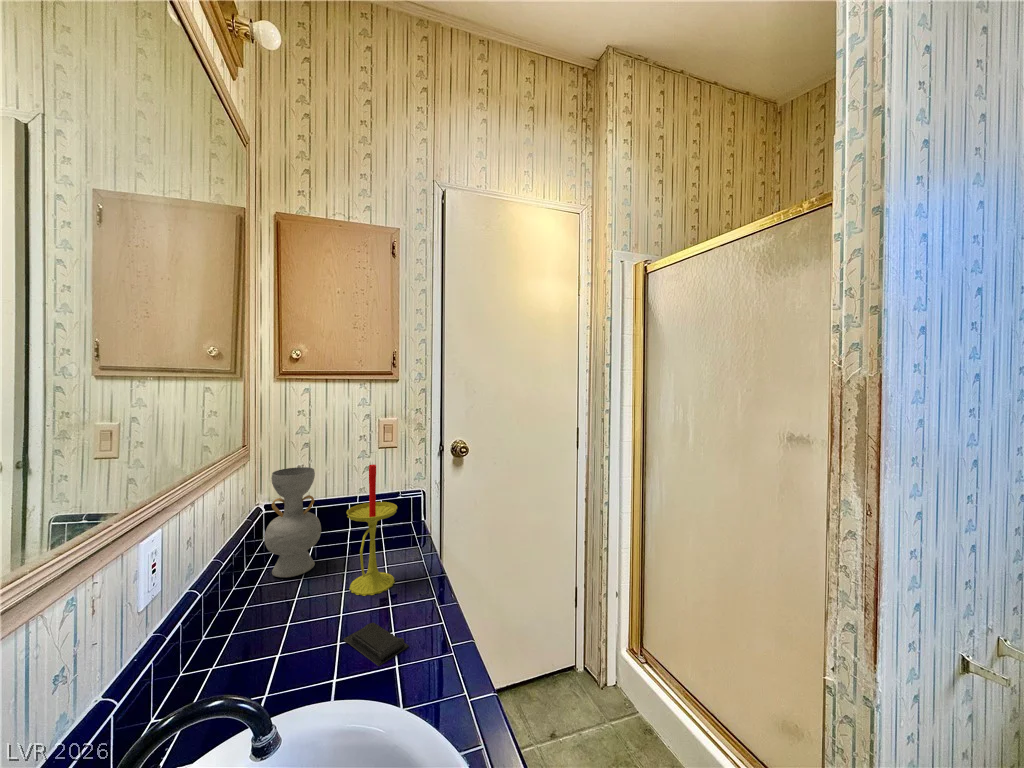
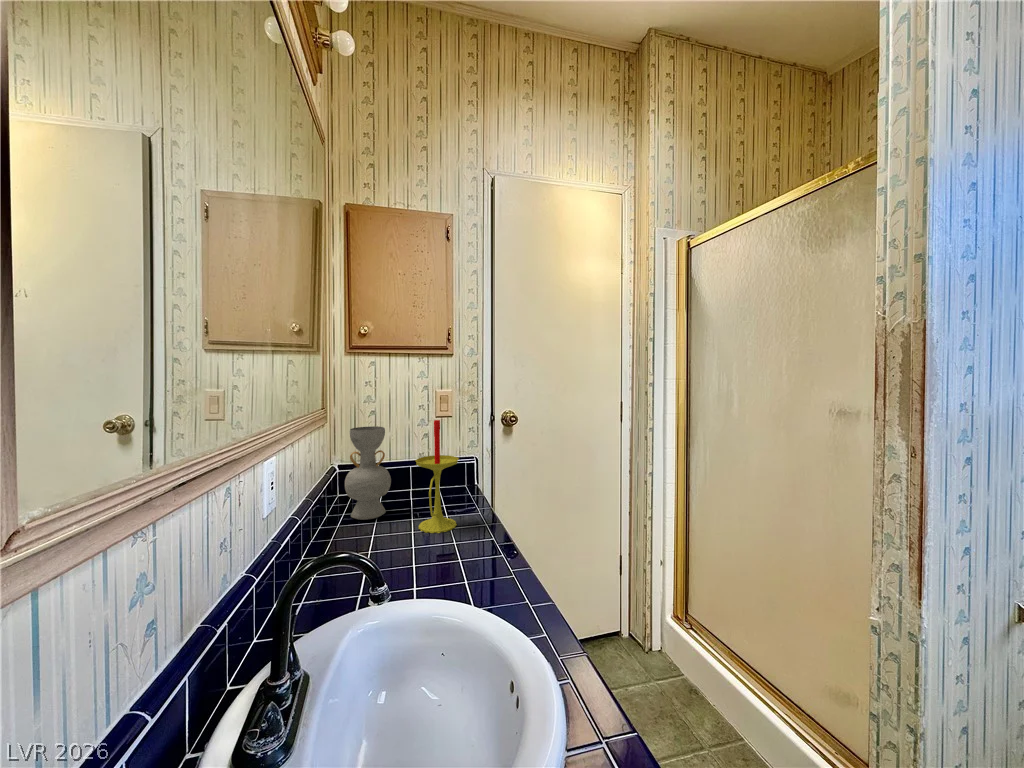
soap bar: present [344,622,409,666] -> none [420,548,476,577]

